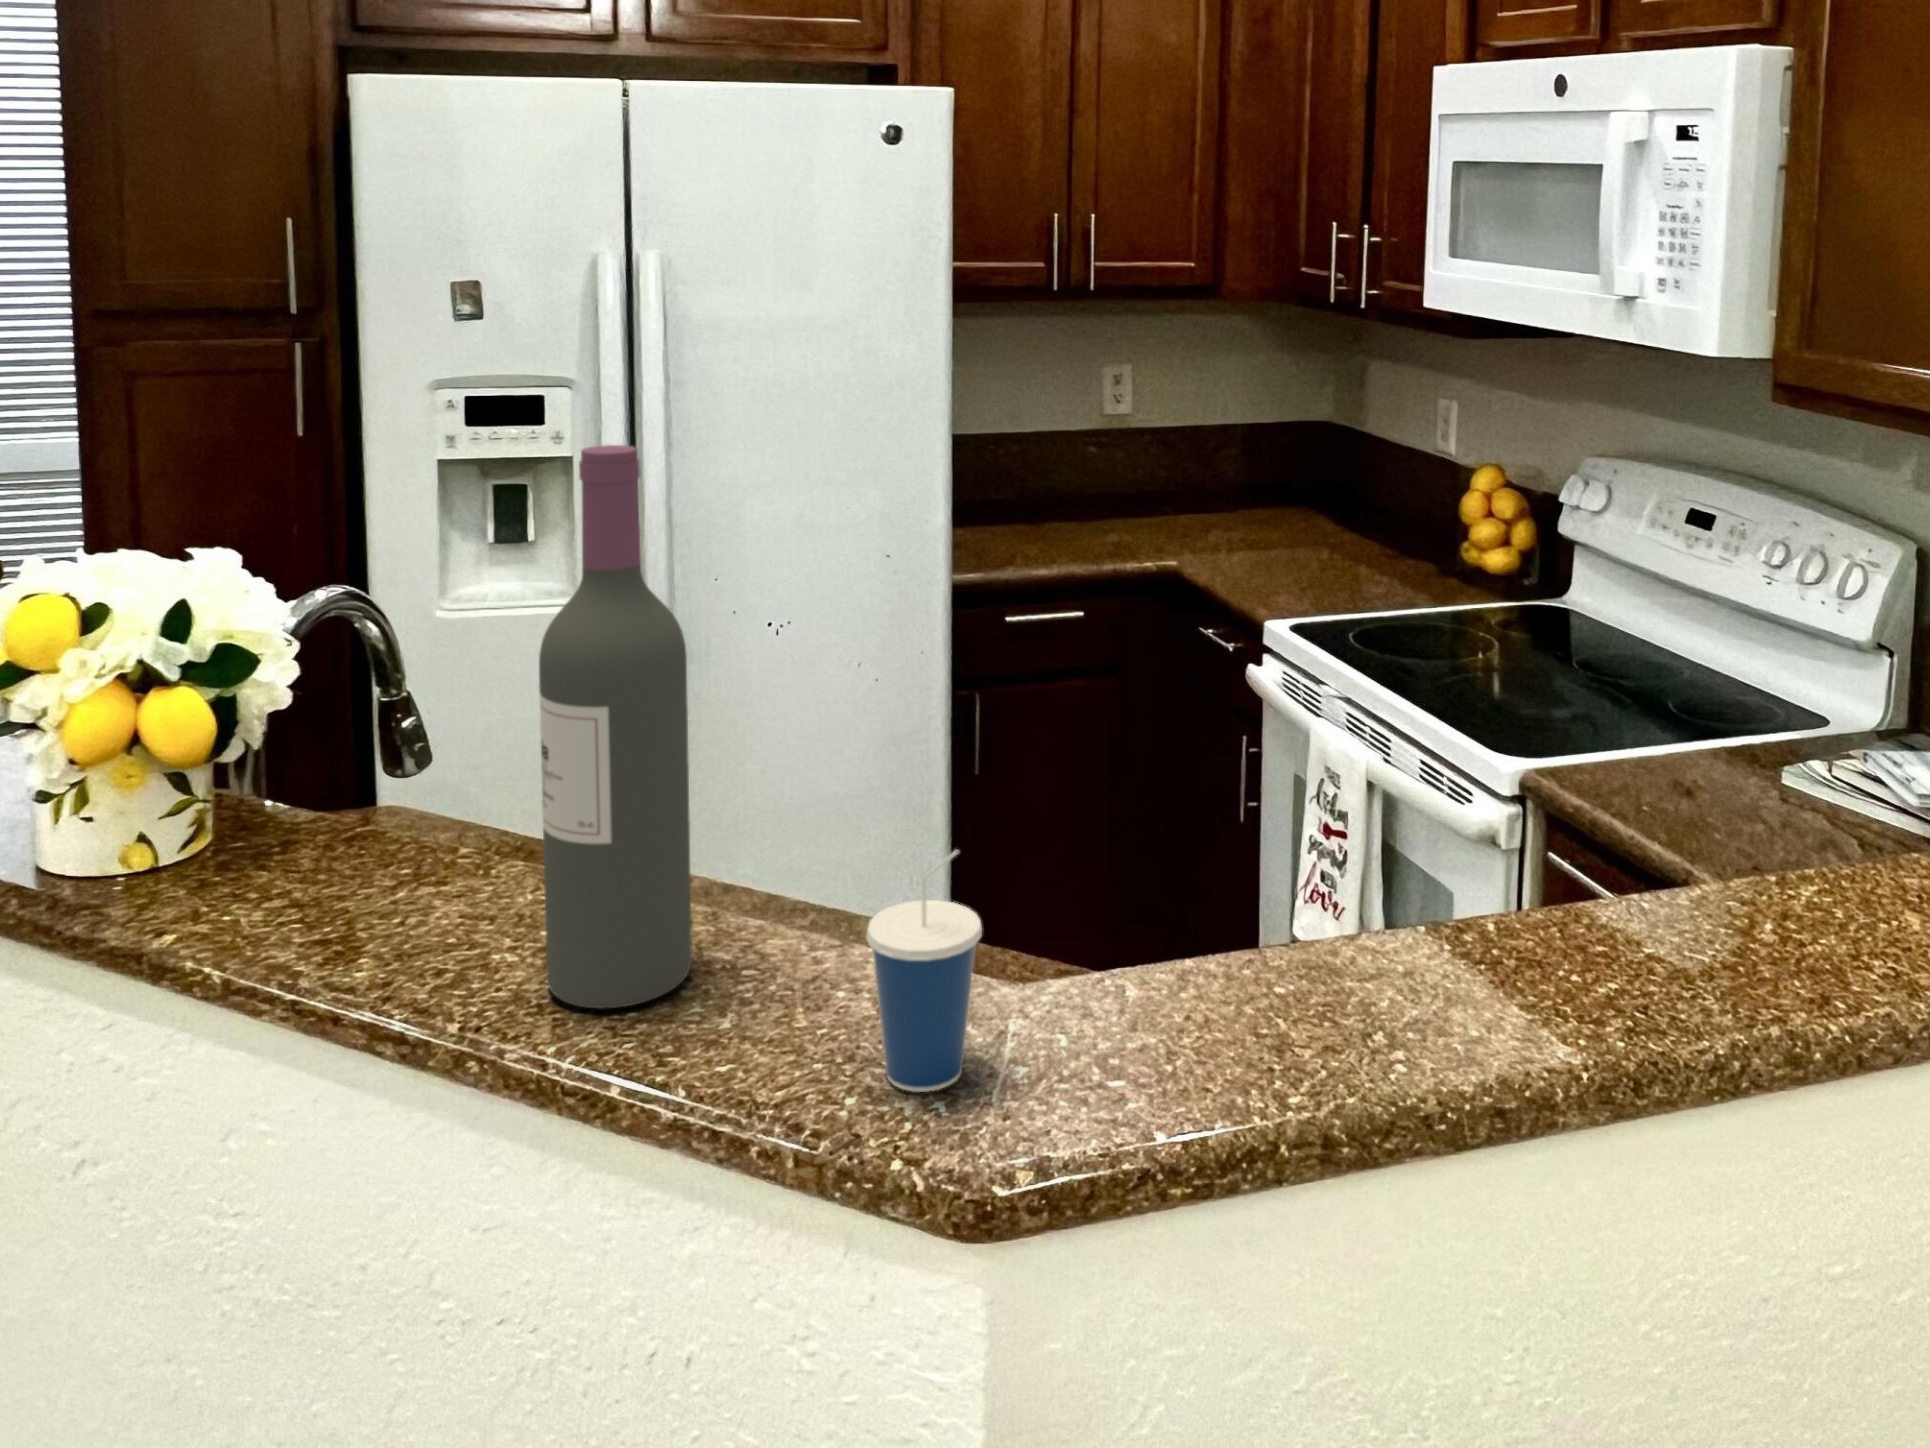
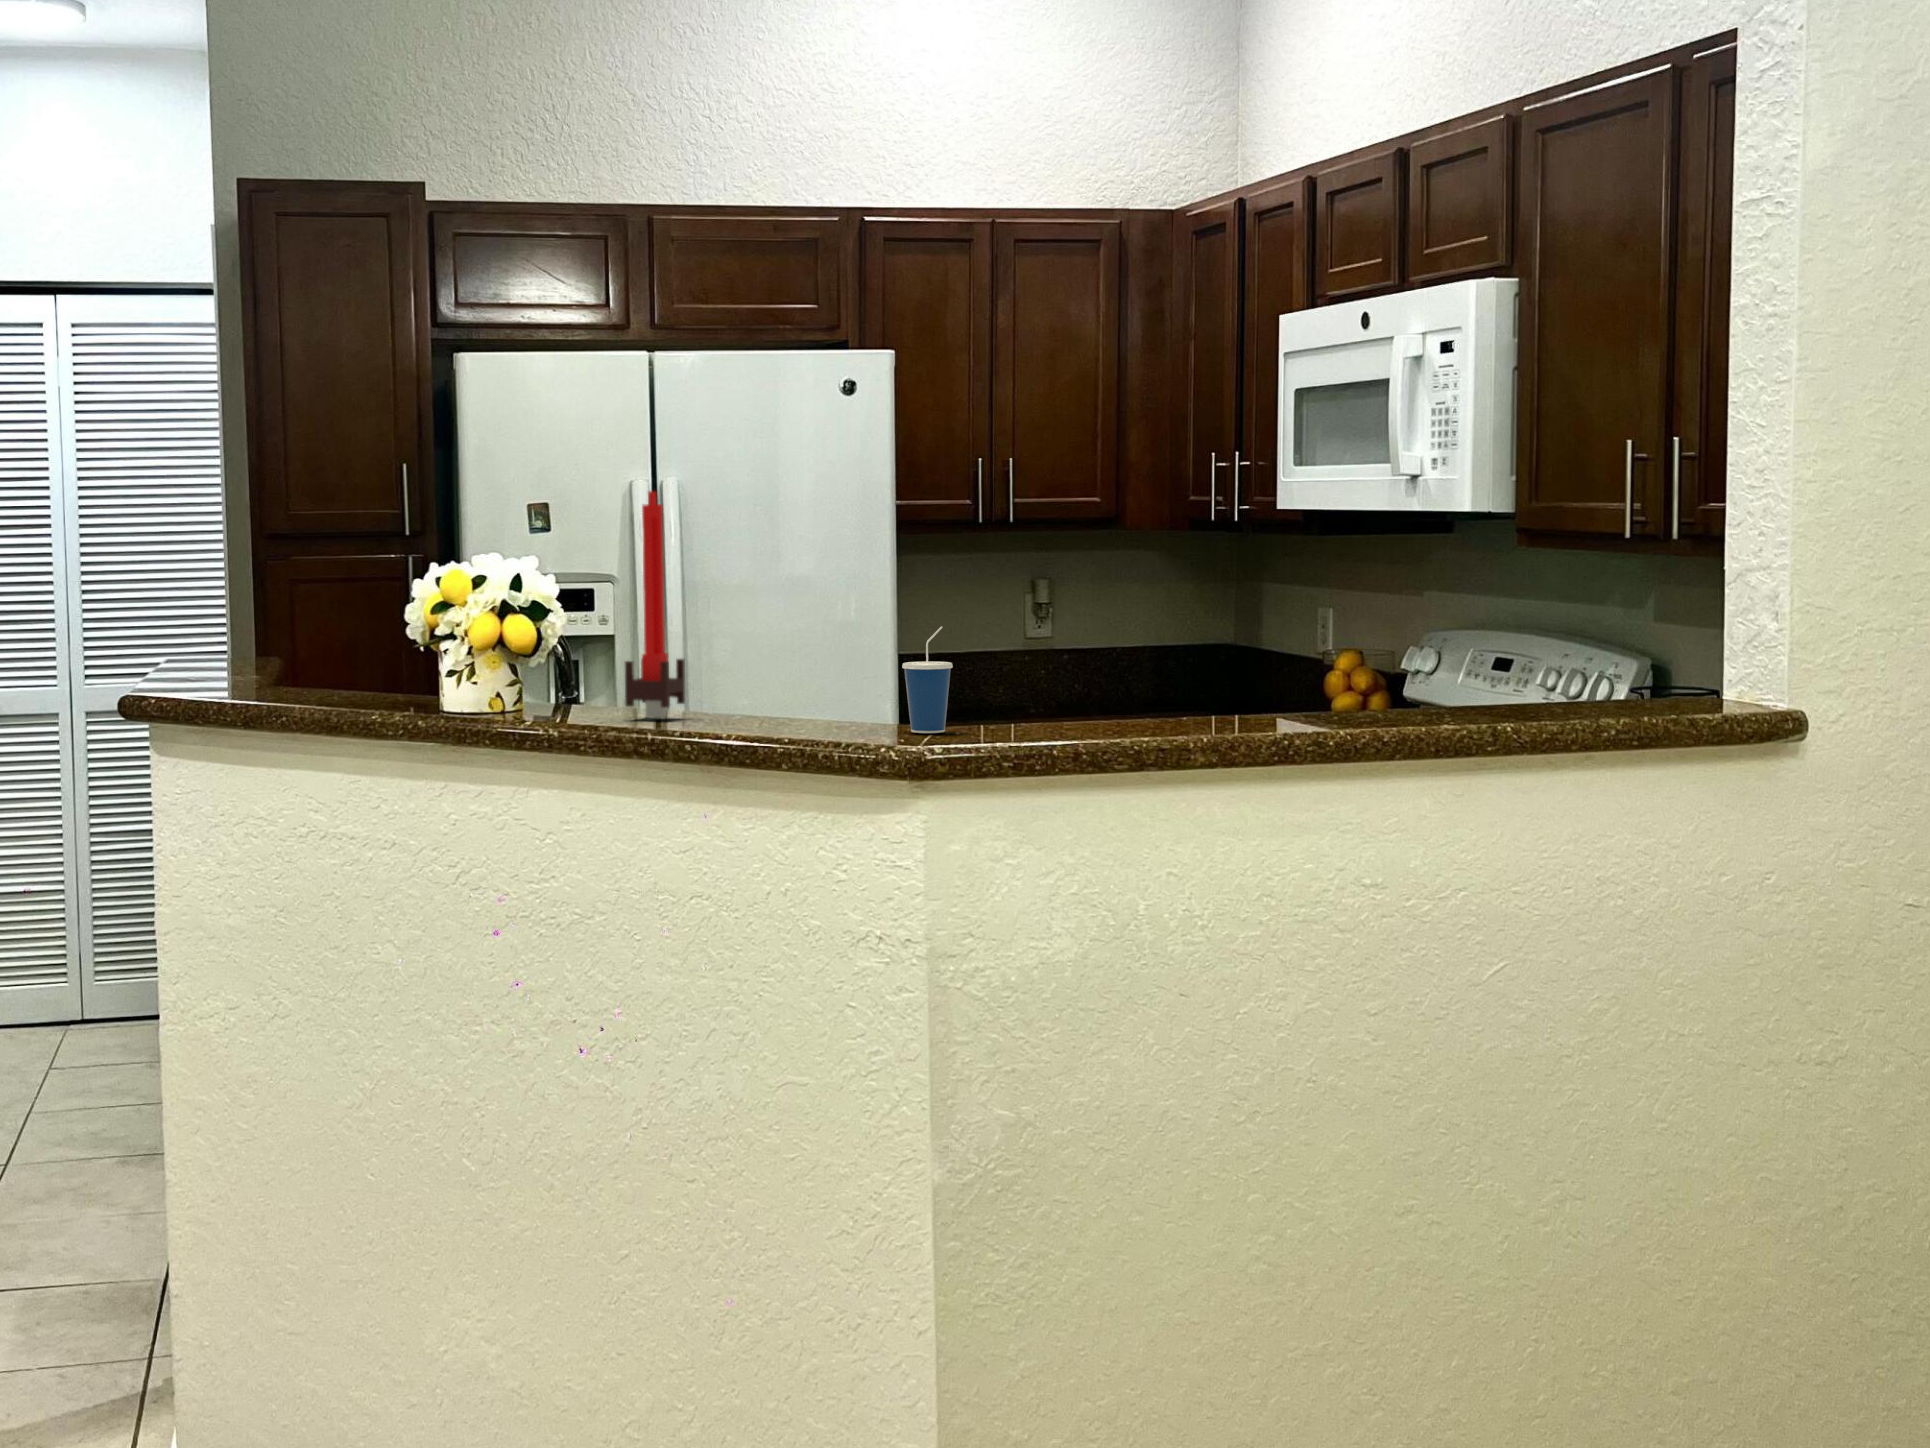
wine bottle: present [539,445,692,1009] -> none [747,471,813,726]
candle: none [293,462,443,933] -> present [625,491,685,718]

